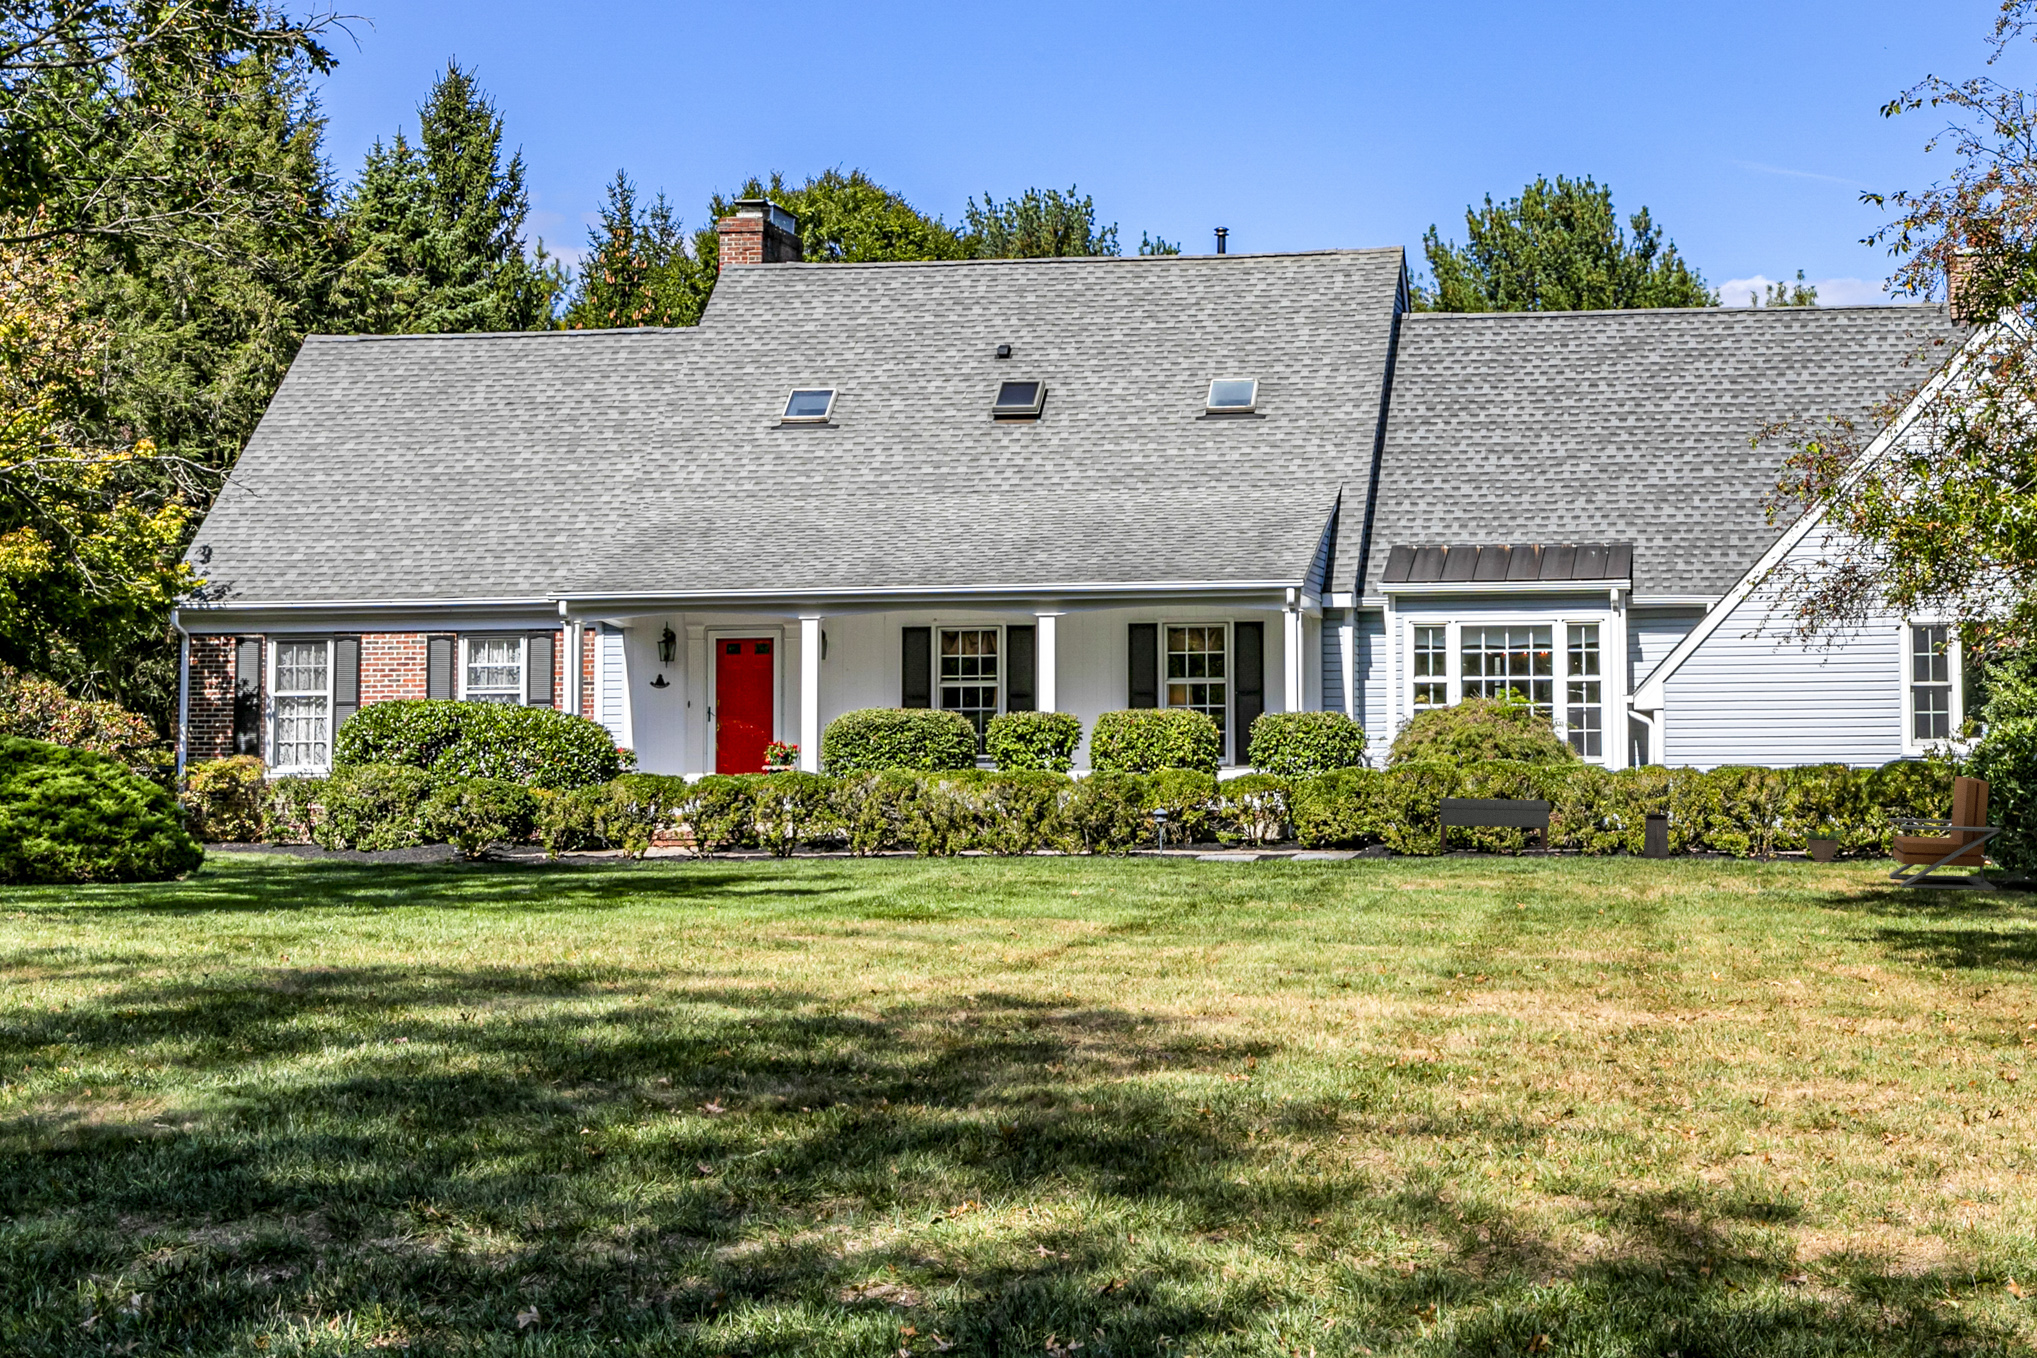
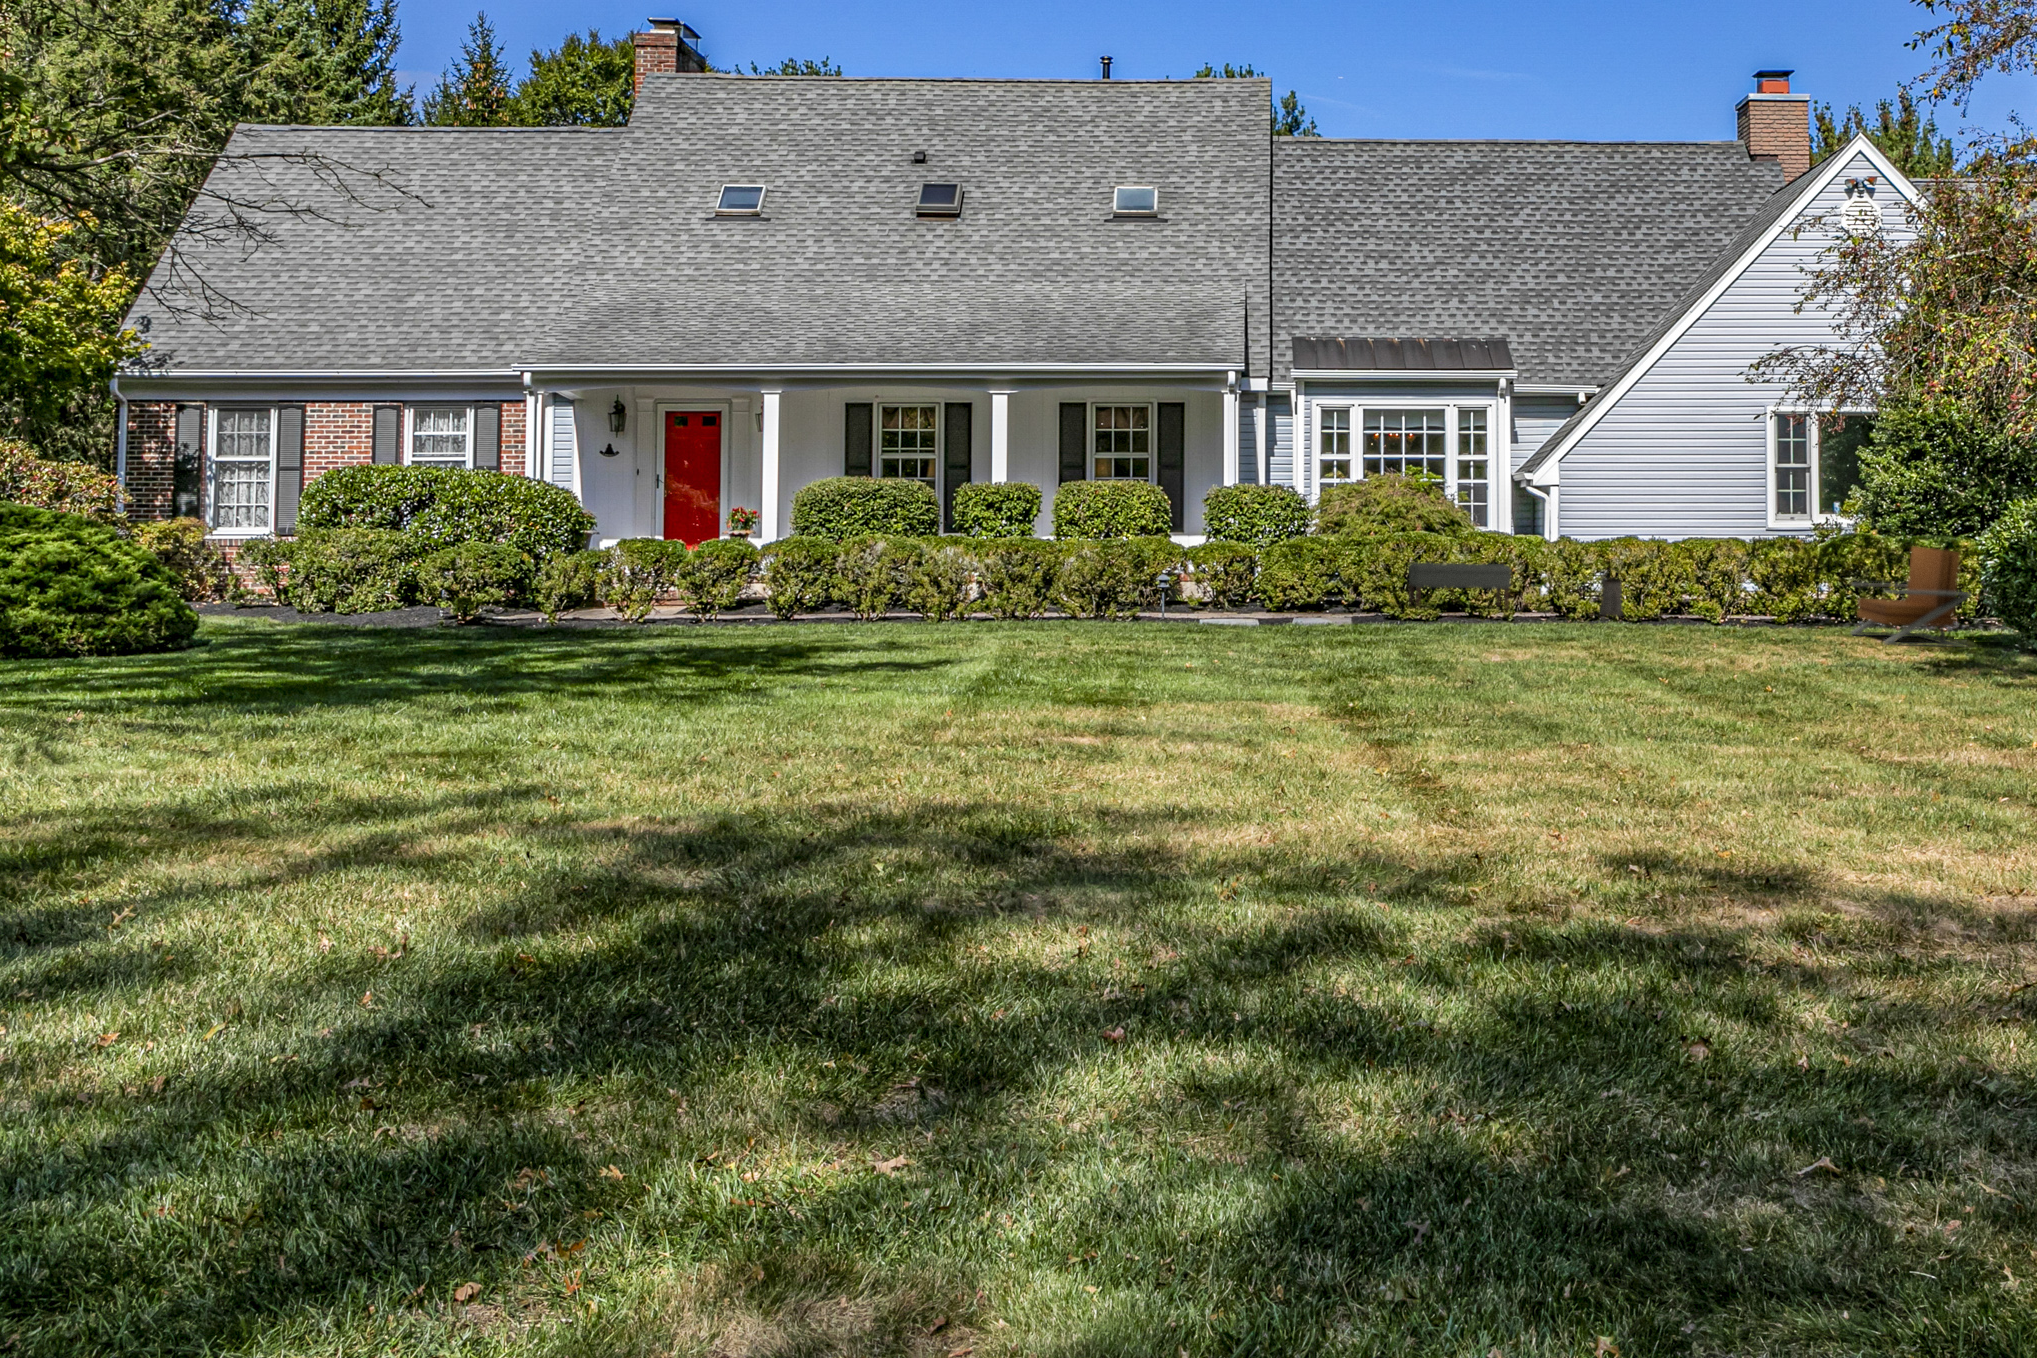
decorative plant: present [1793,830,1849,862] -> none [1725,590,1778,619]

